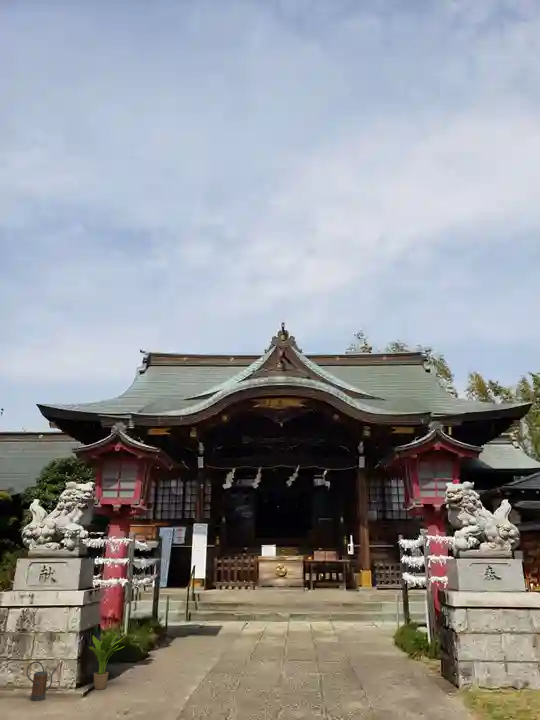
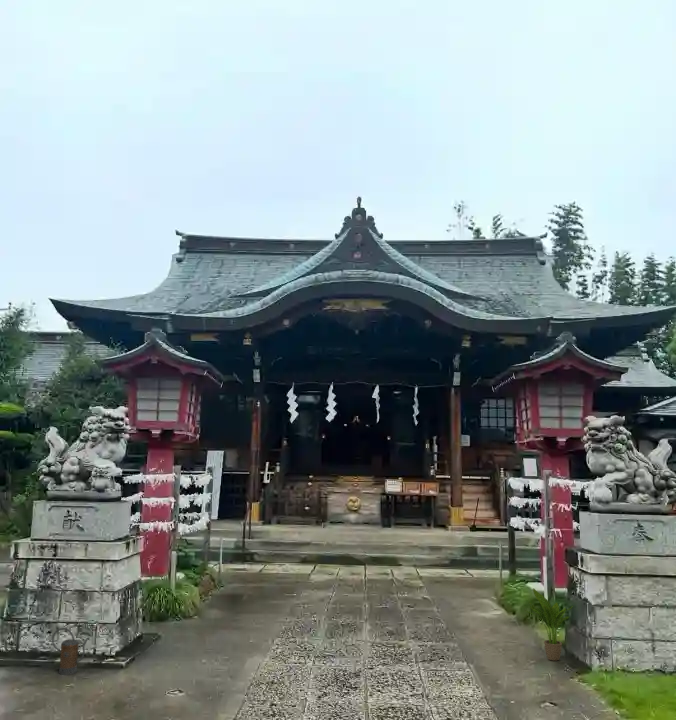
potted plant: present [89,632,124,690] -> present [527,589,573,661]

